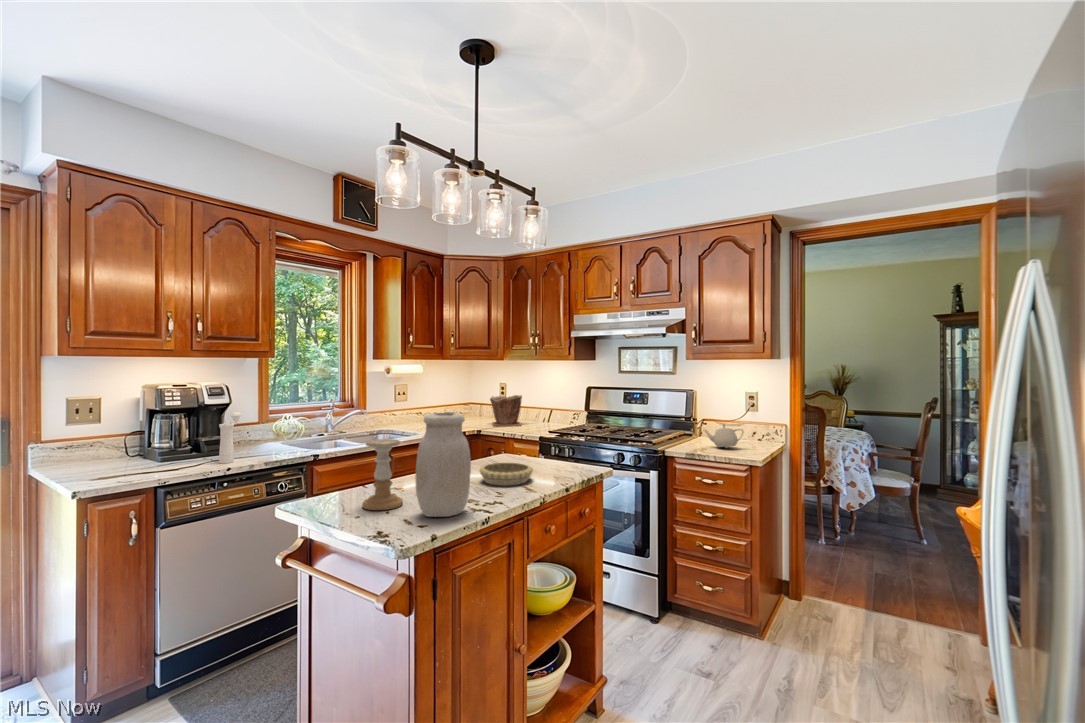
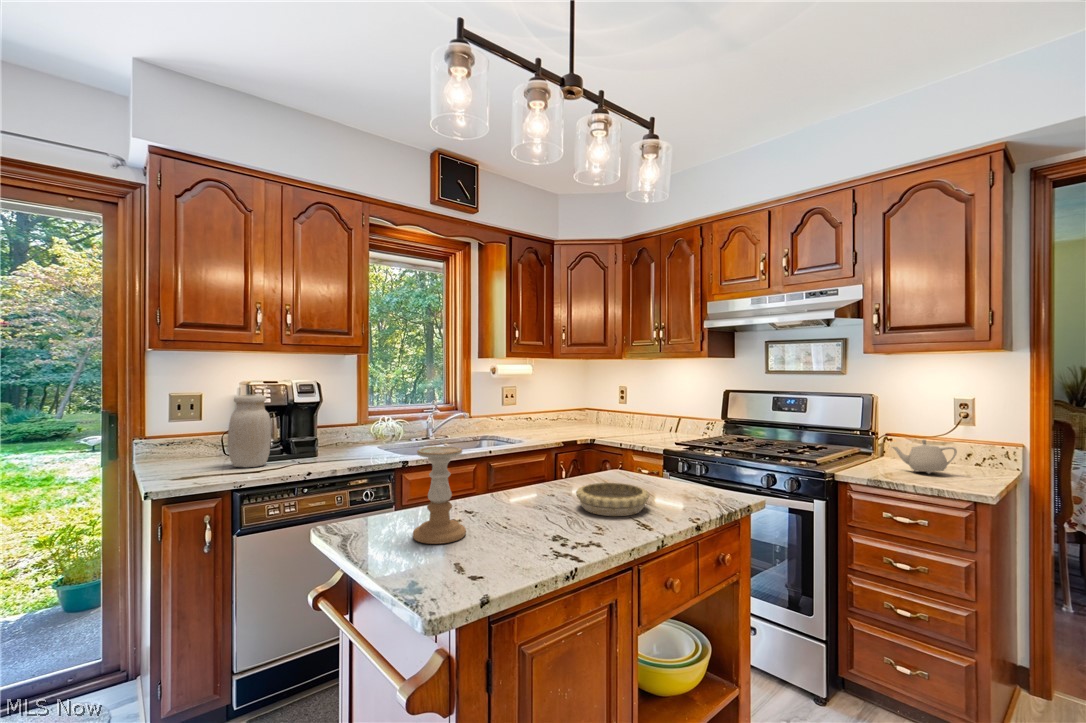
plant pot: present [490,395,522,426] -> none [607,399,644,434]
pepper mill: present [219,412,241,464] -> none [303,411,329,466]
jar: present [416,412,471,517] -> present [228,395,271,467]

